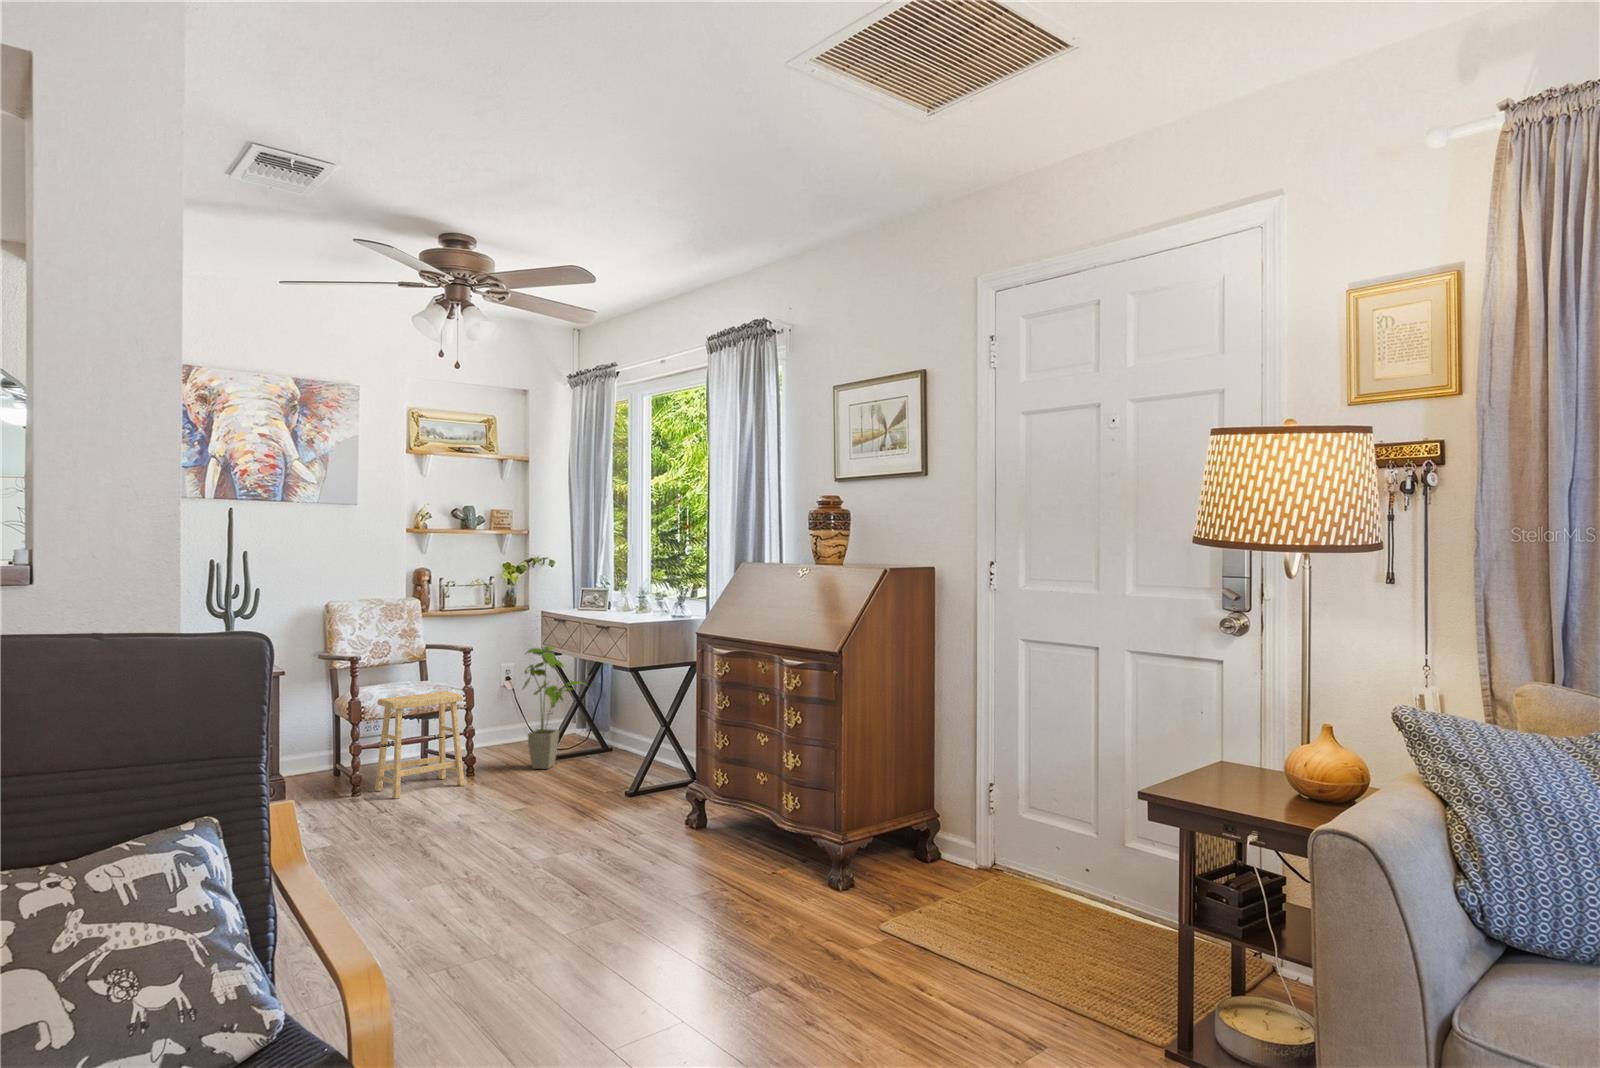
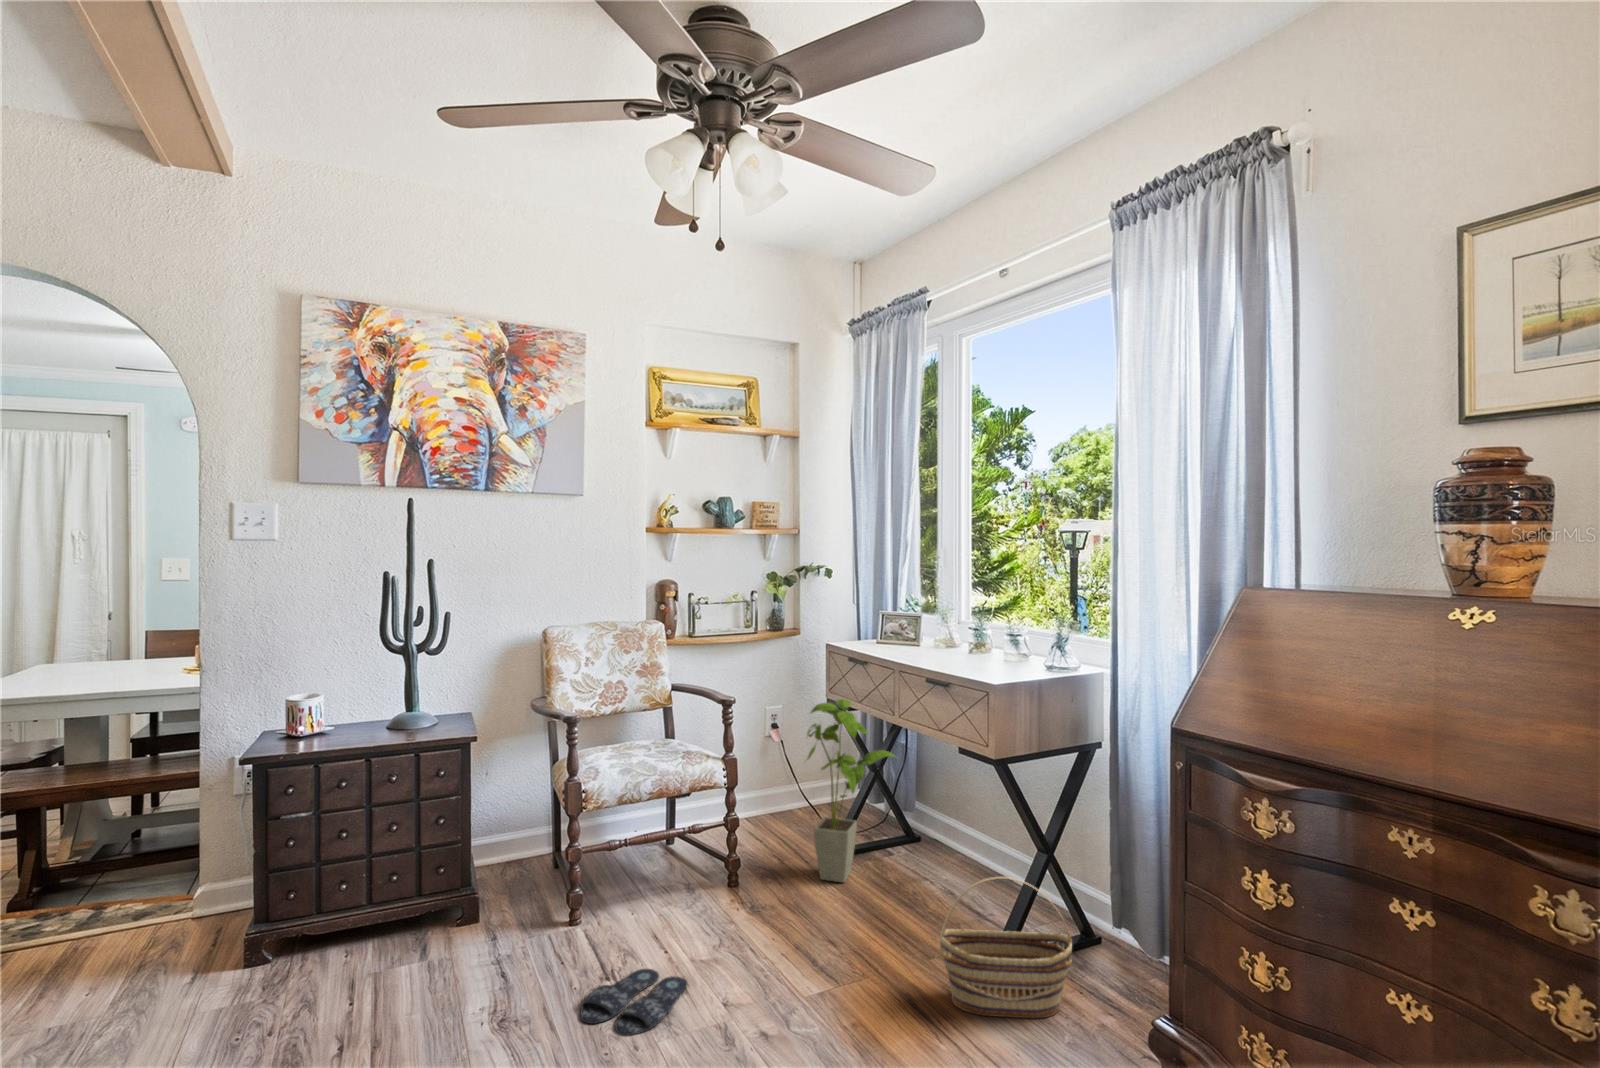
footstool: present [375,691,465,799] -> none [601,766,729,948]
basket: none [589,731,664,807] -> present [940,877,1072,1018]
slippers: none [366,804,434,824] -> present [581,969,687,1035]

